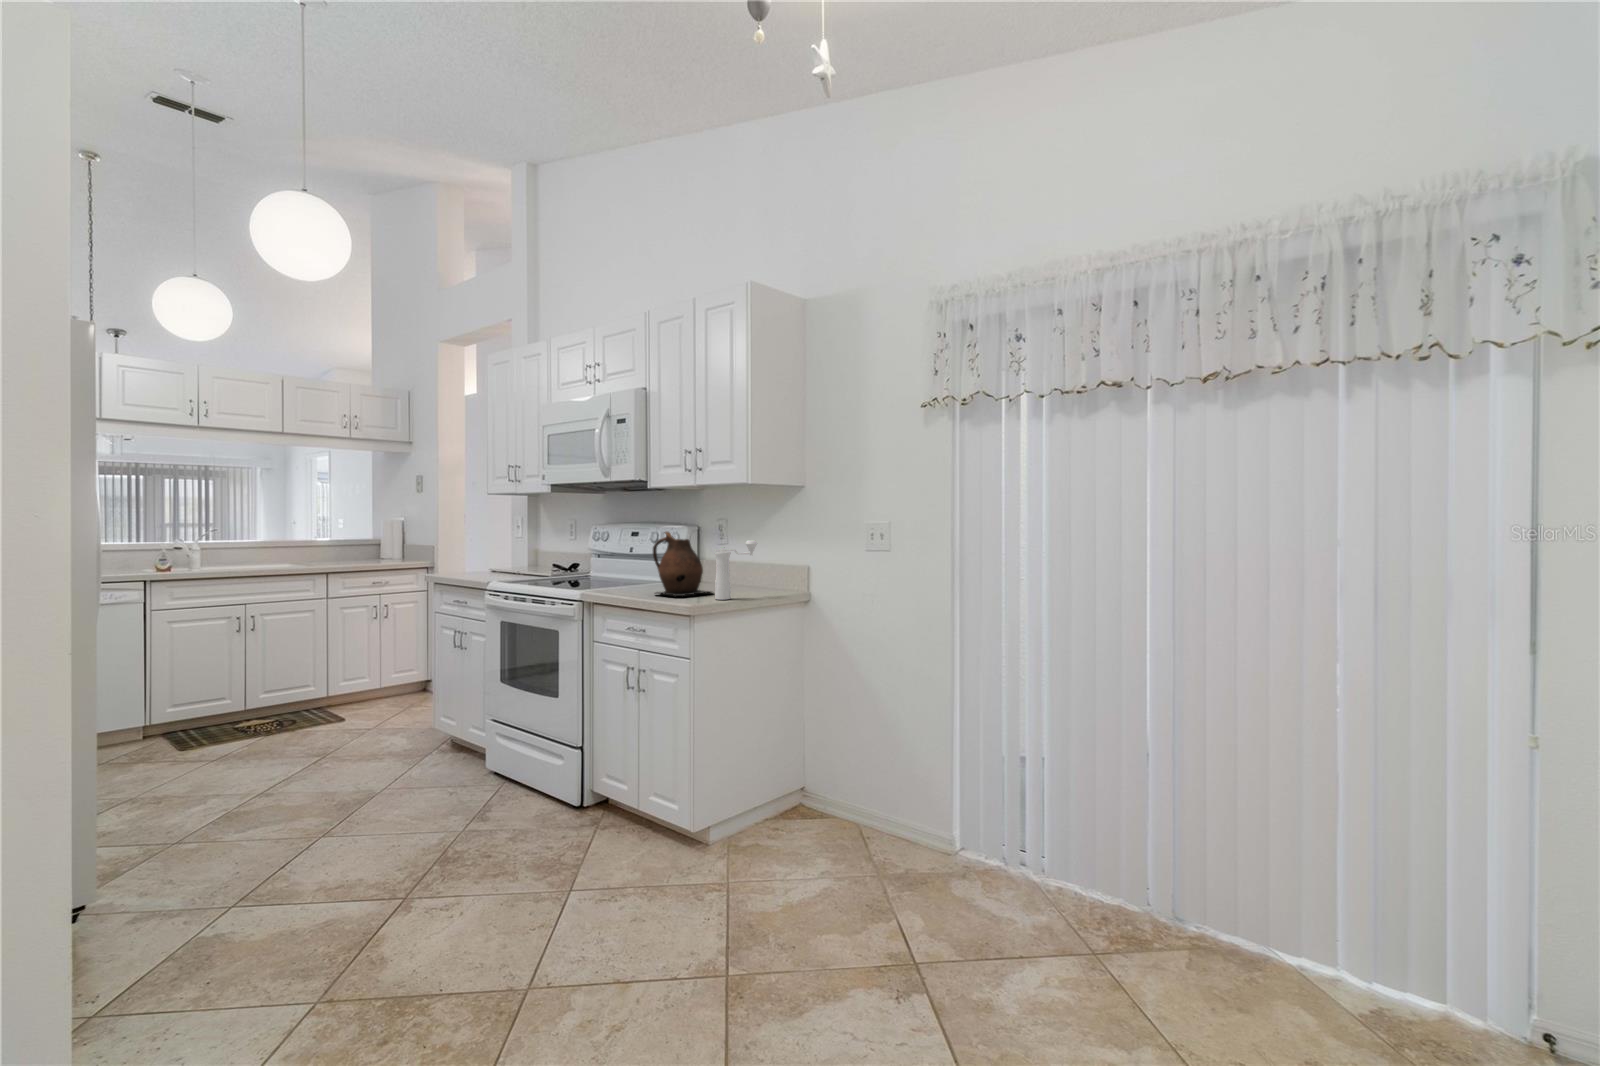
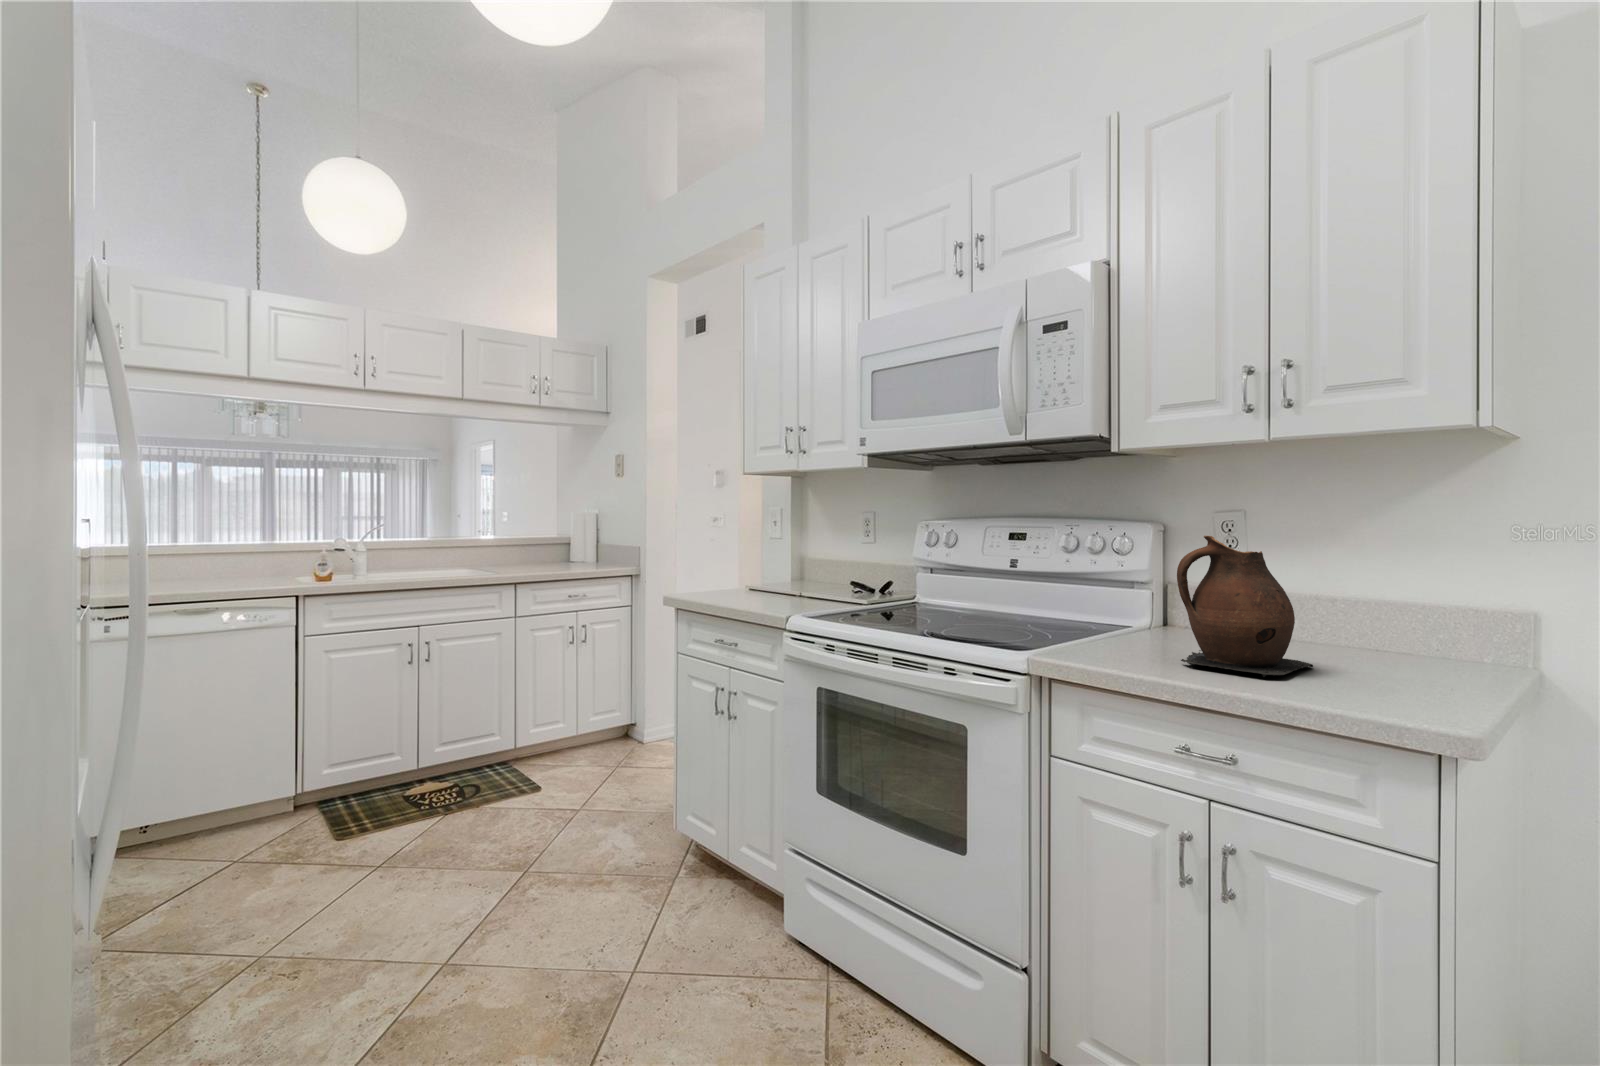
pepper mill: present [714,540,757,600] -> none [1373,557,1467,692]

